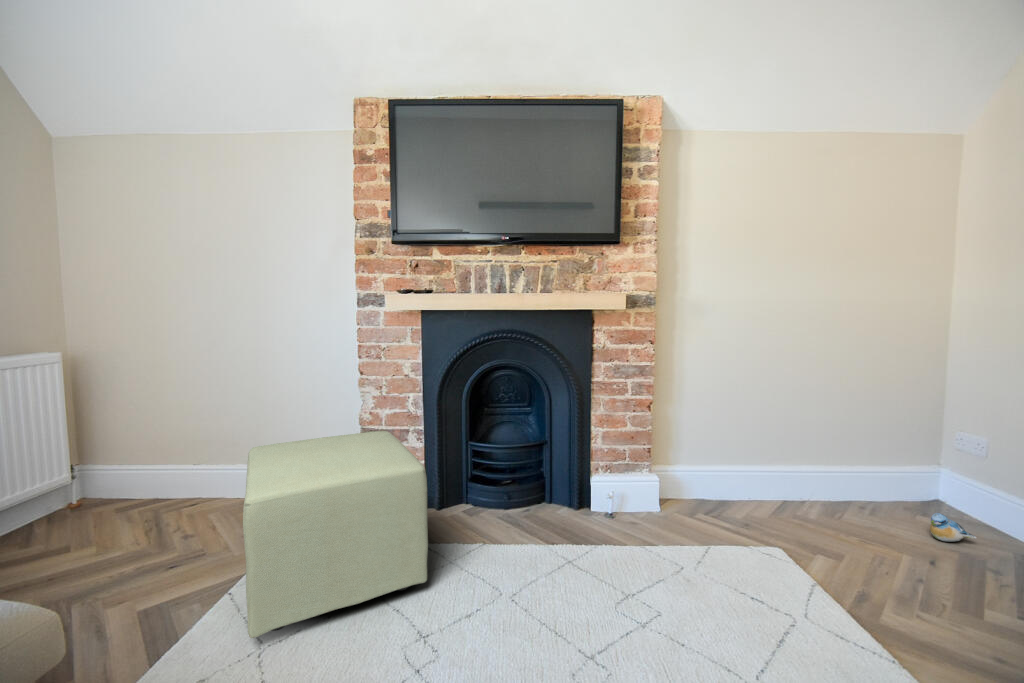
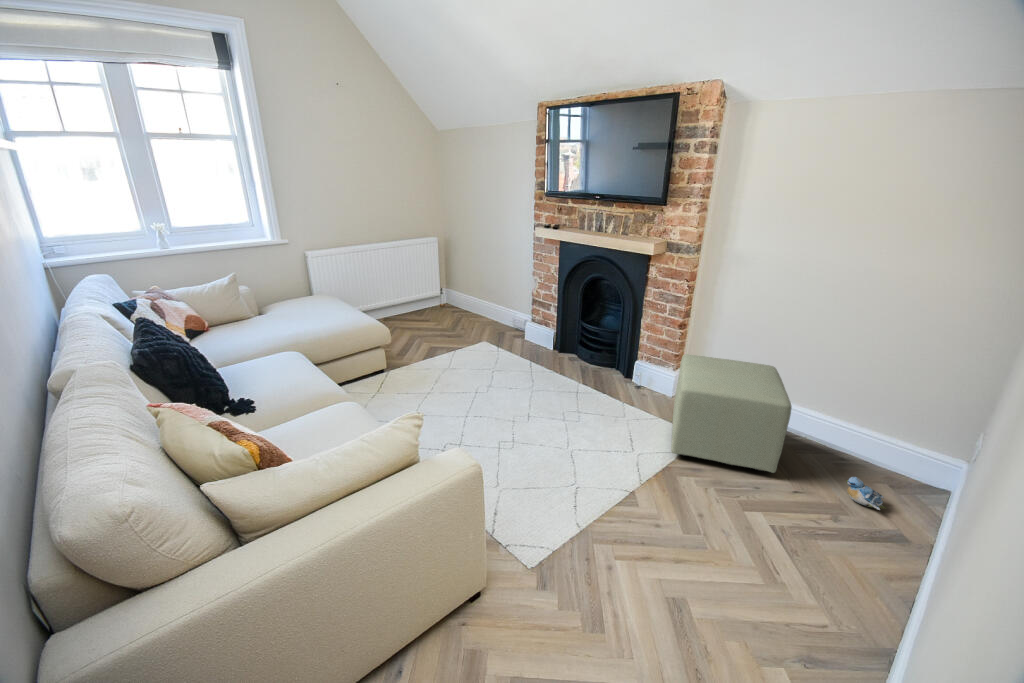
ottoman: present [243,431,428,639] -> present [671,354,792,473]

